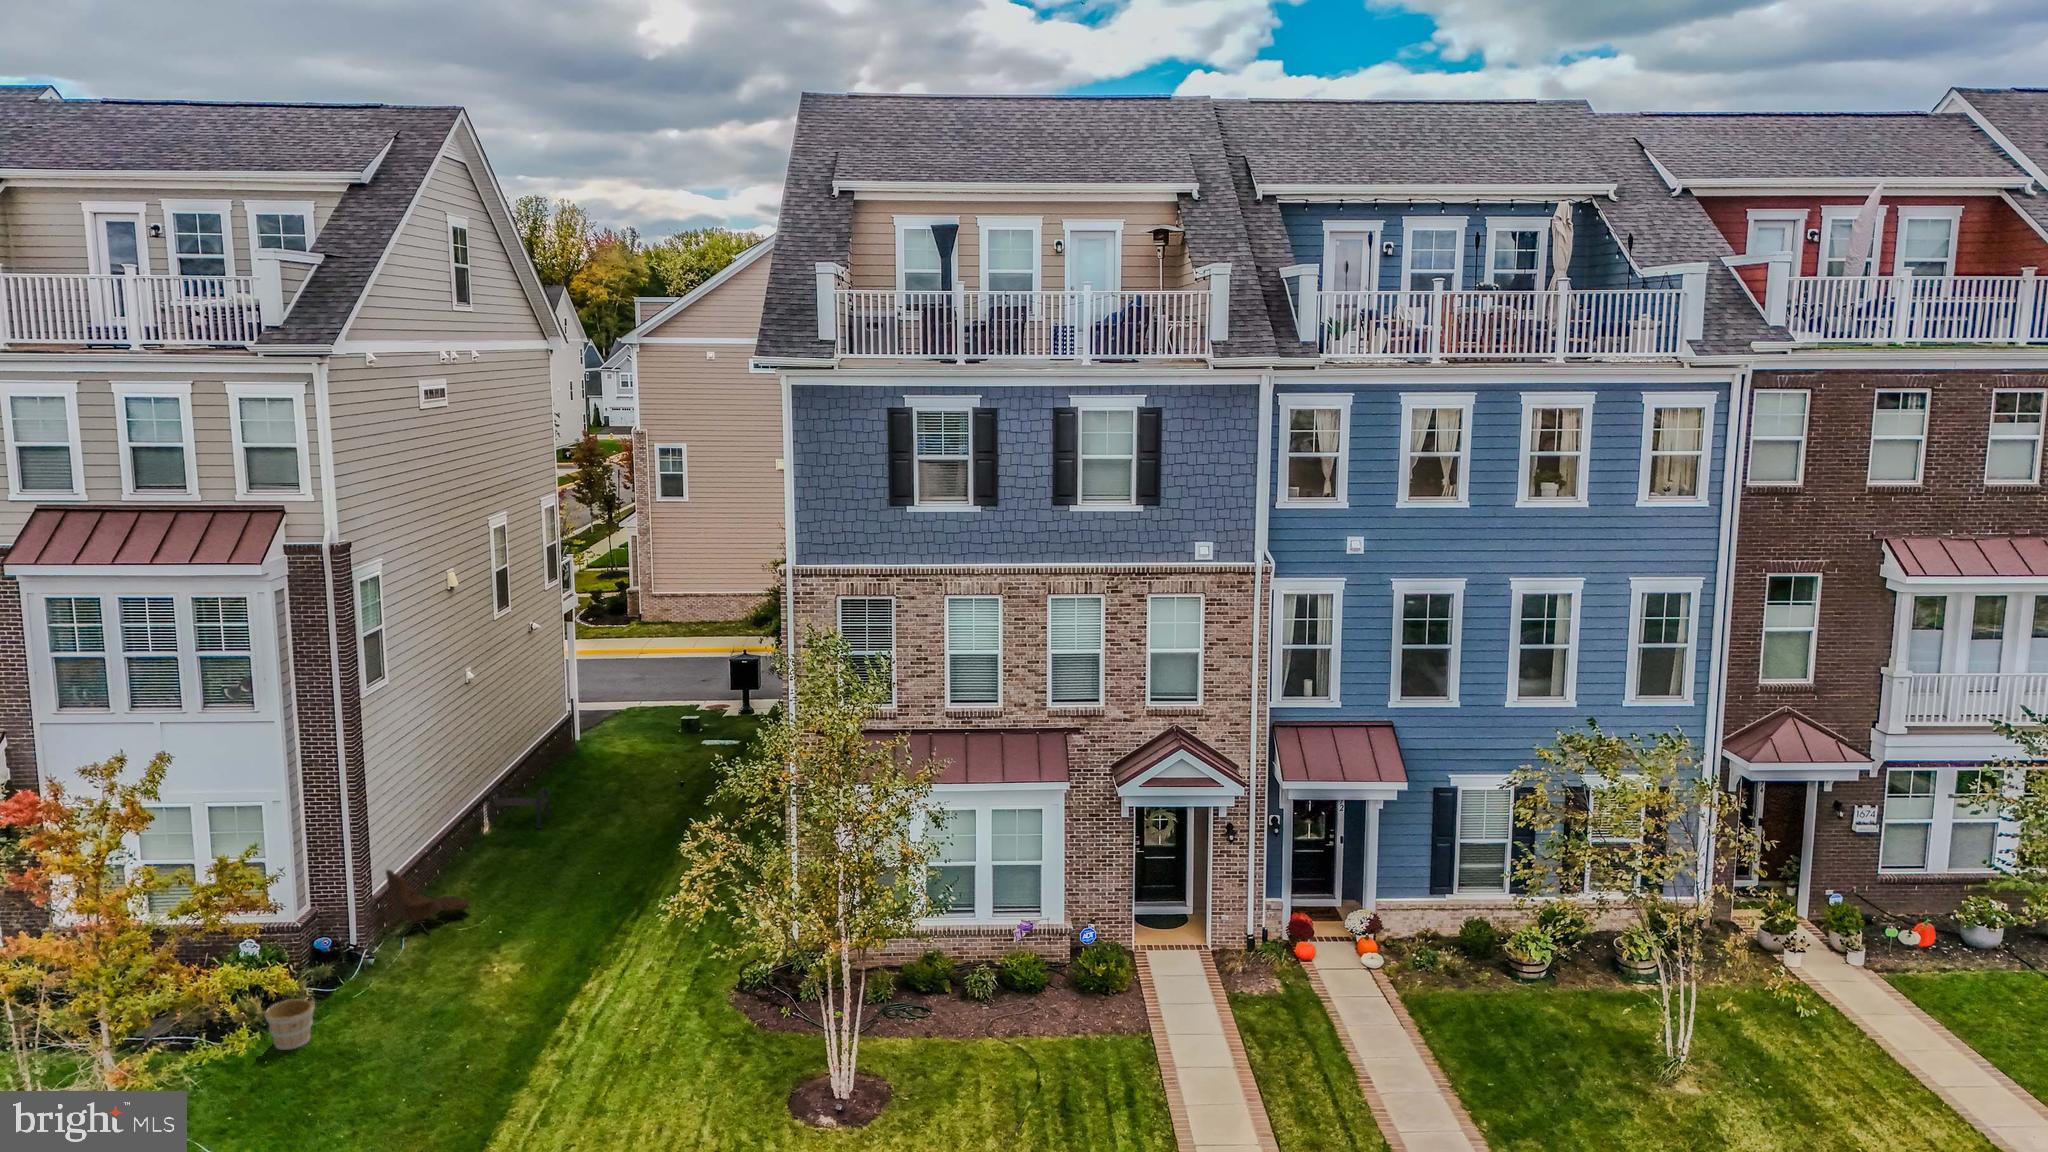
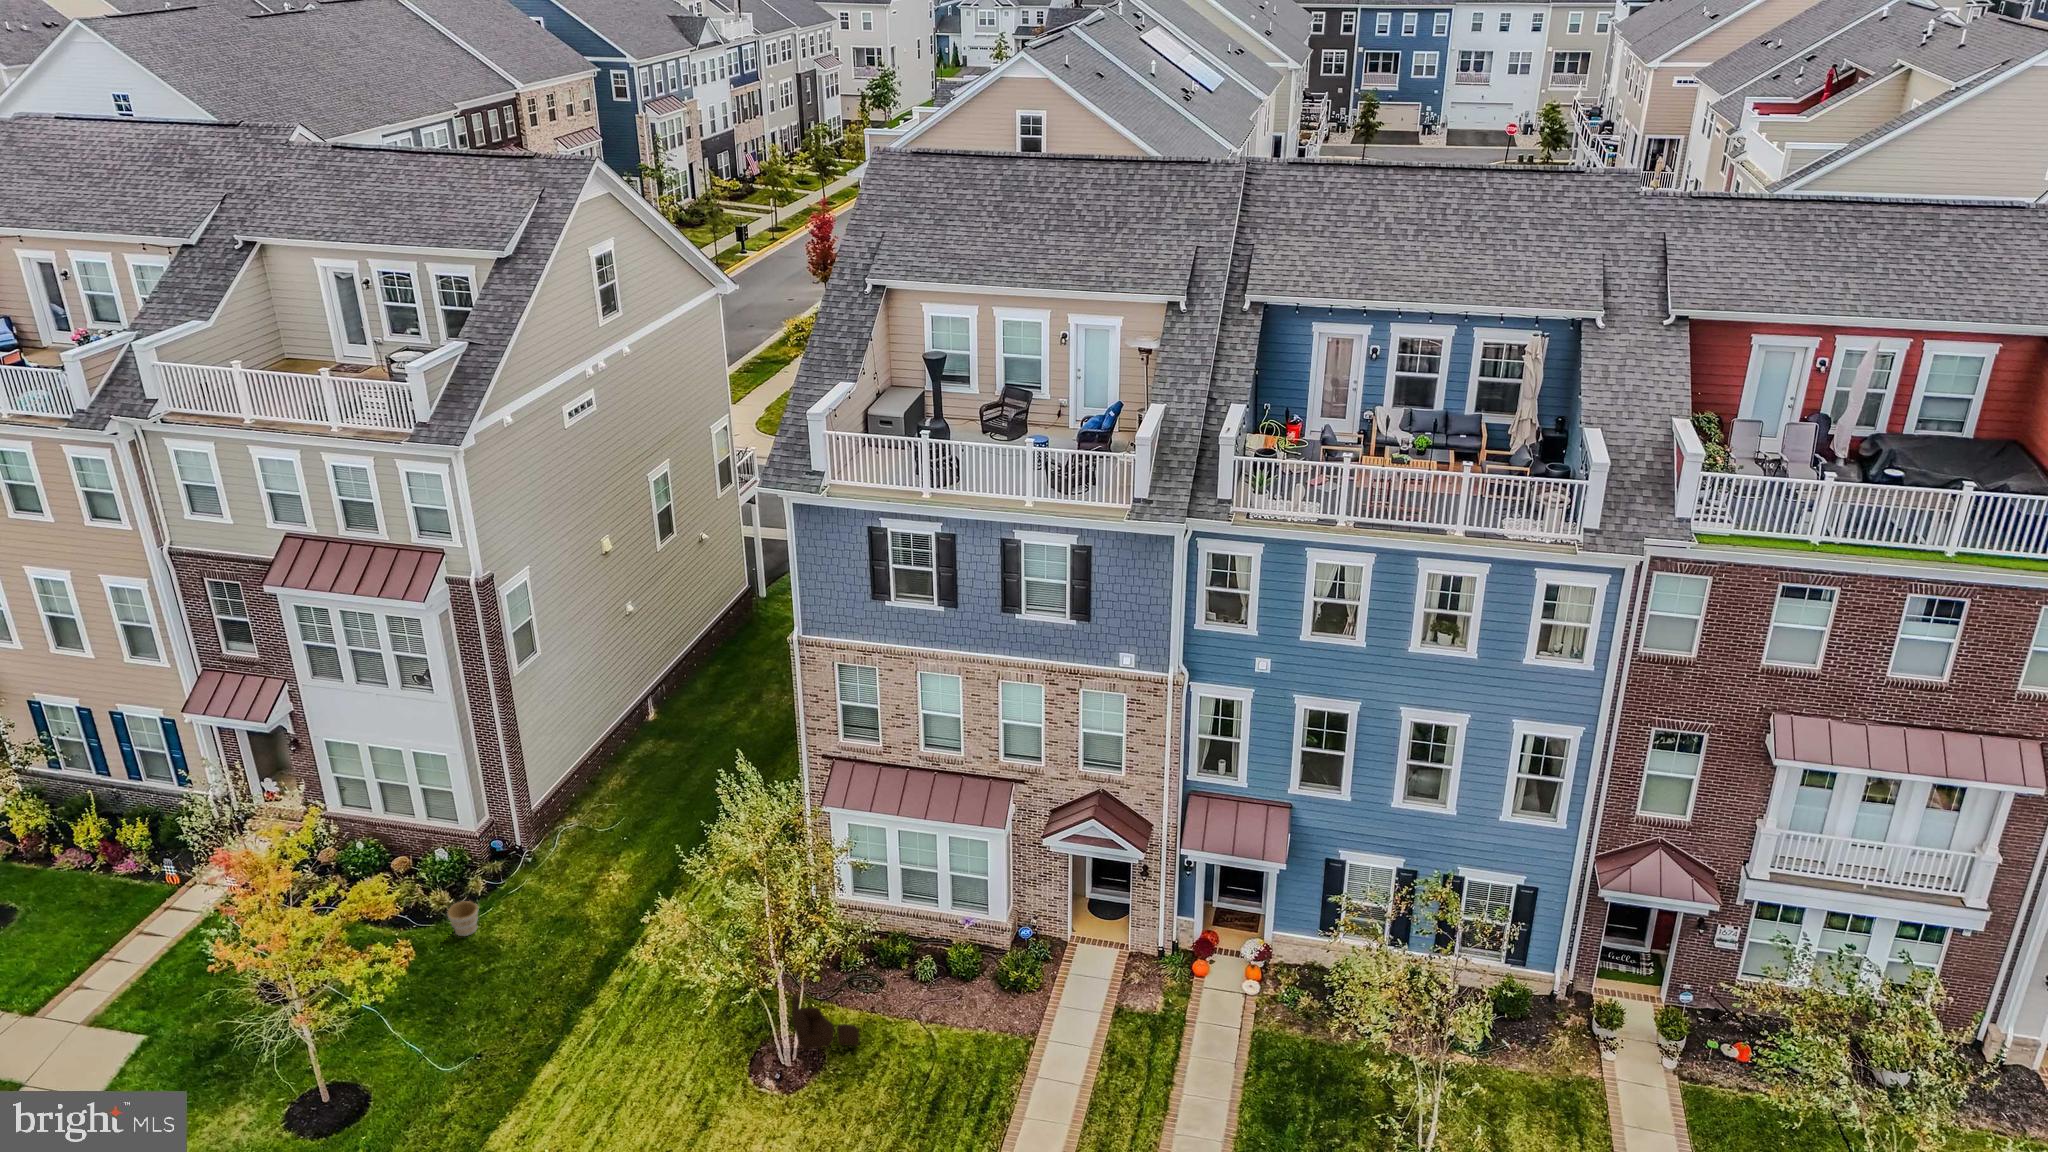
bench: present [489,787,550,829] -> none [636,691,684,730]
lounge chair: present [386,870,469,936] -> present [792,995,859,1061]

